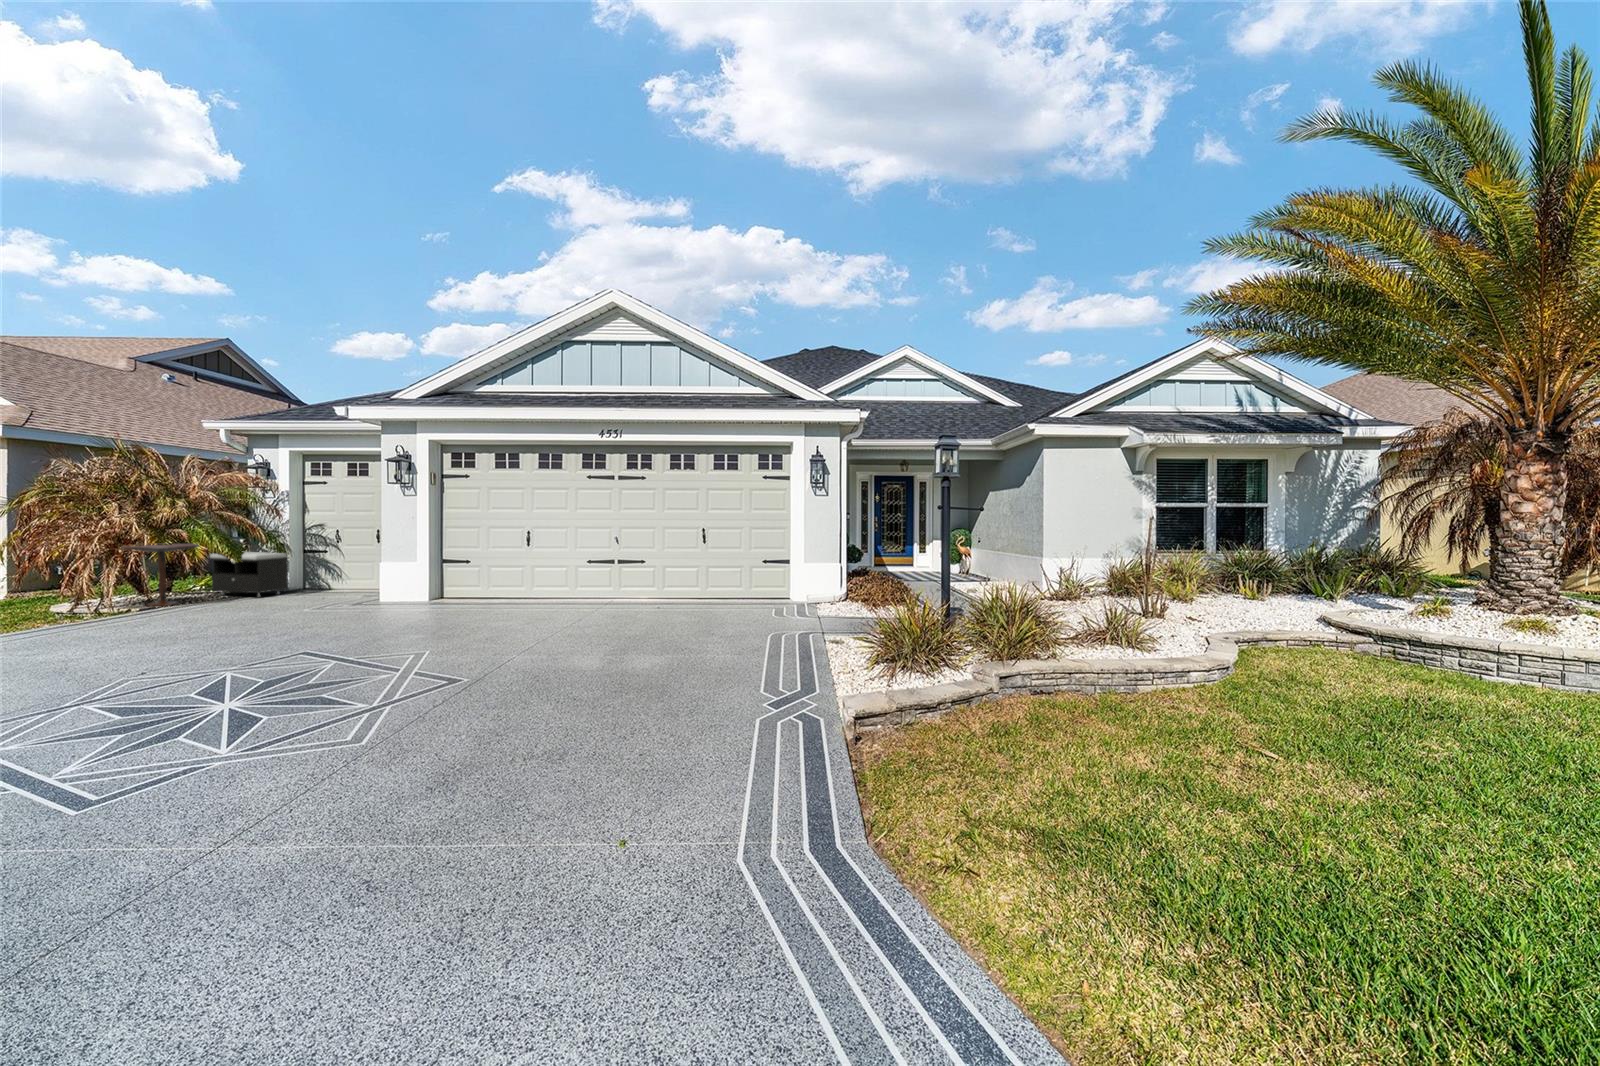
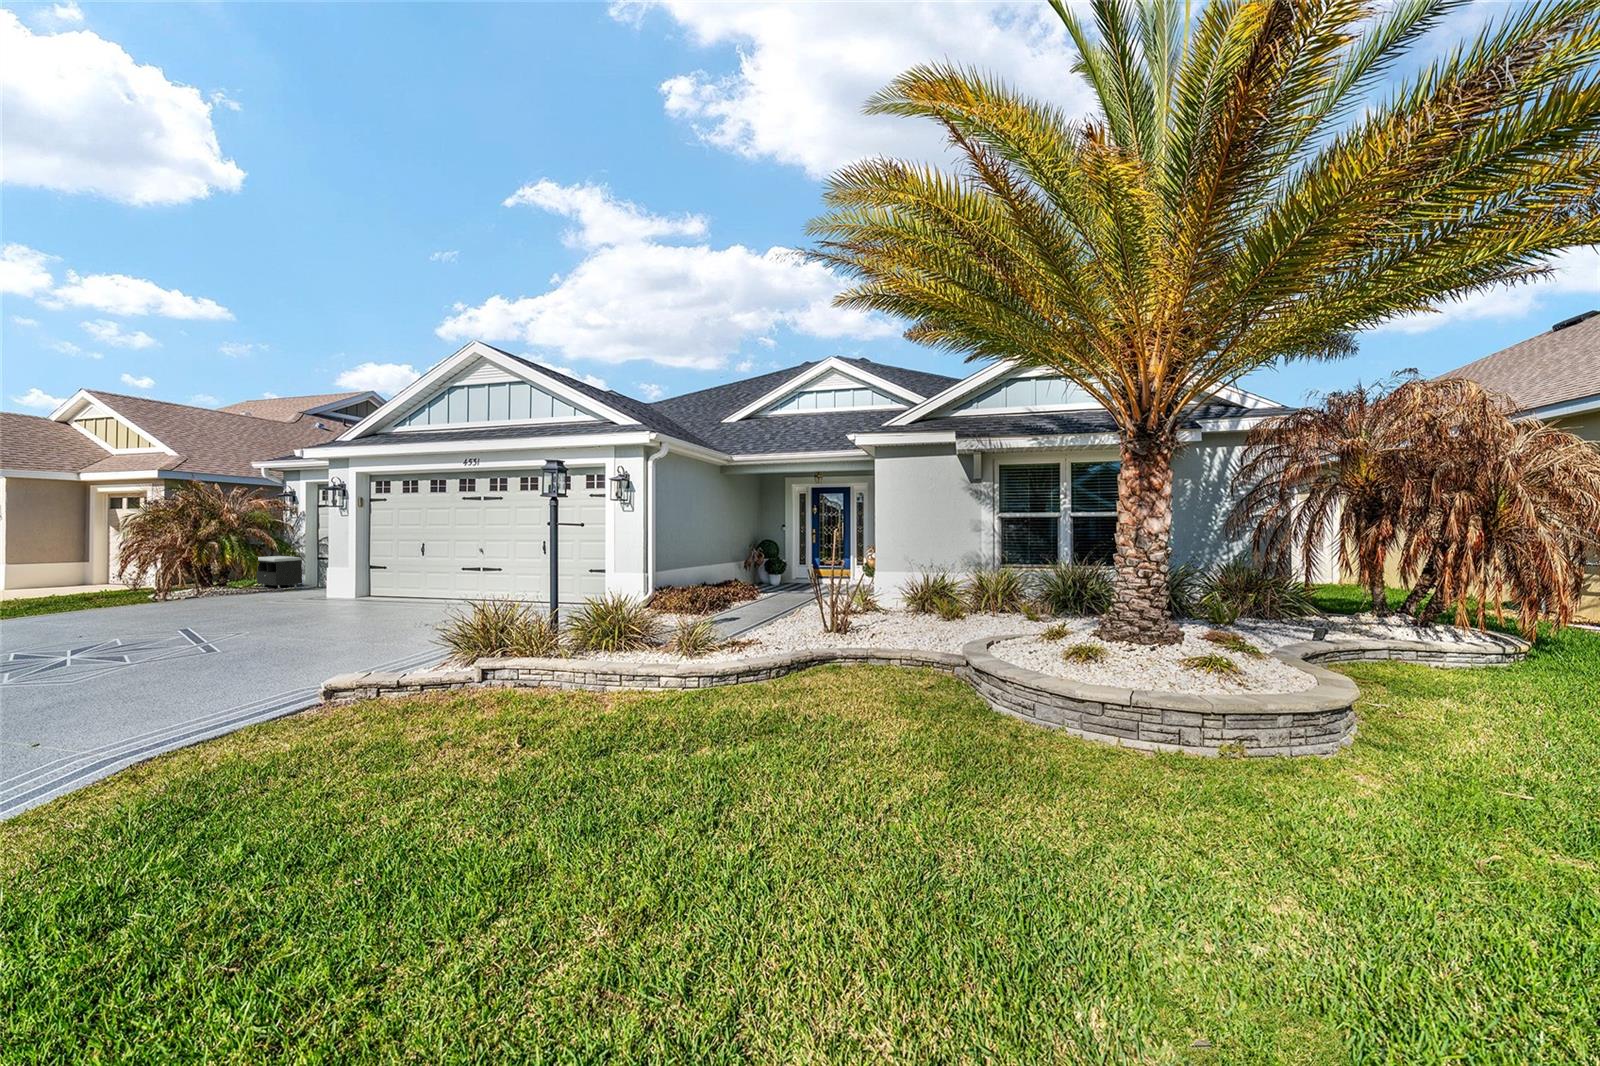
pedestal table: present [121,543,199,606] -> none [185,550,237,593]

